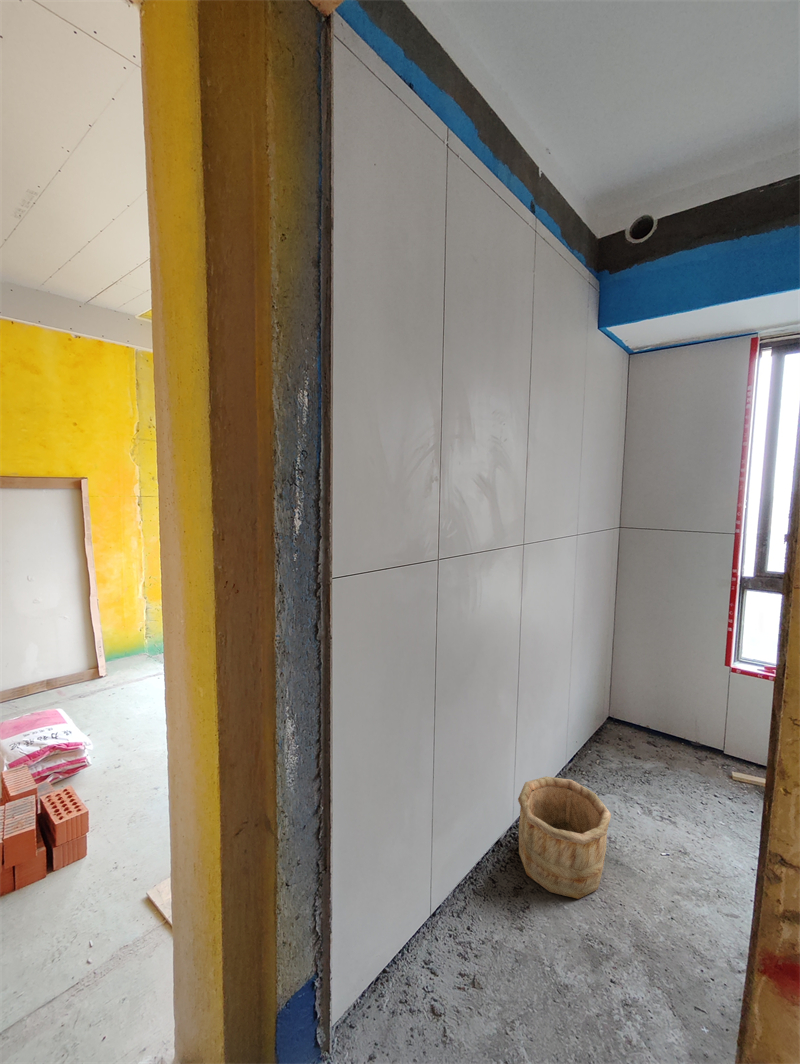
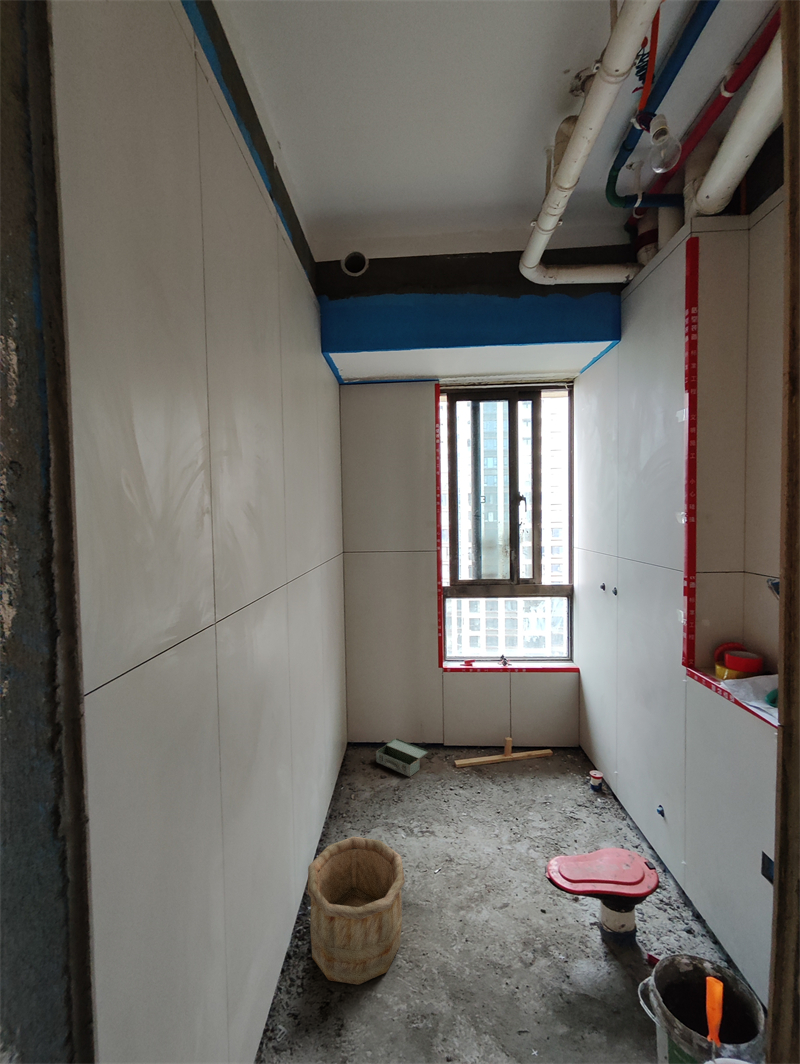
toolbox: none [635,727,698,768] -> present [376,739,428,777]

